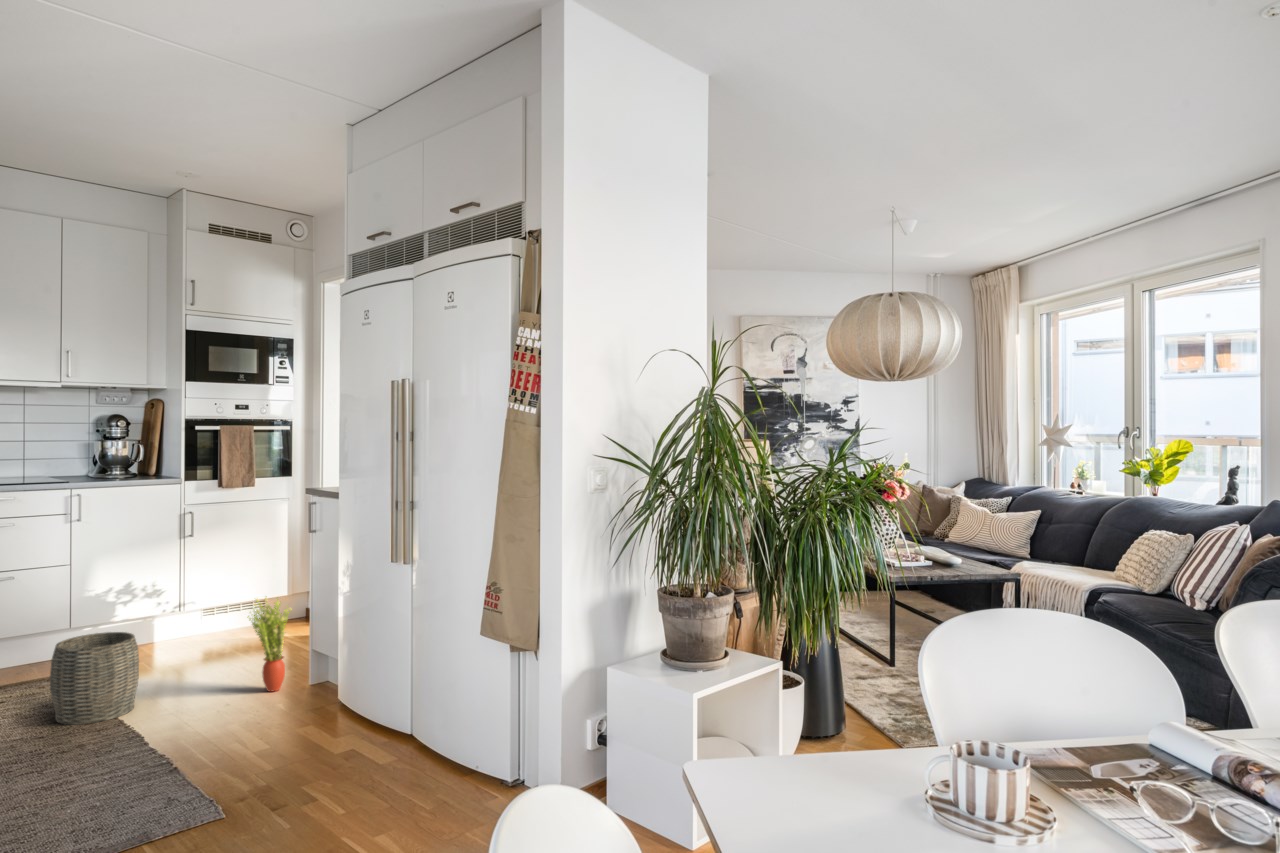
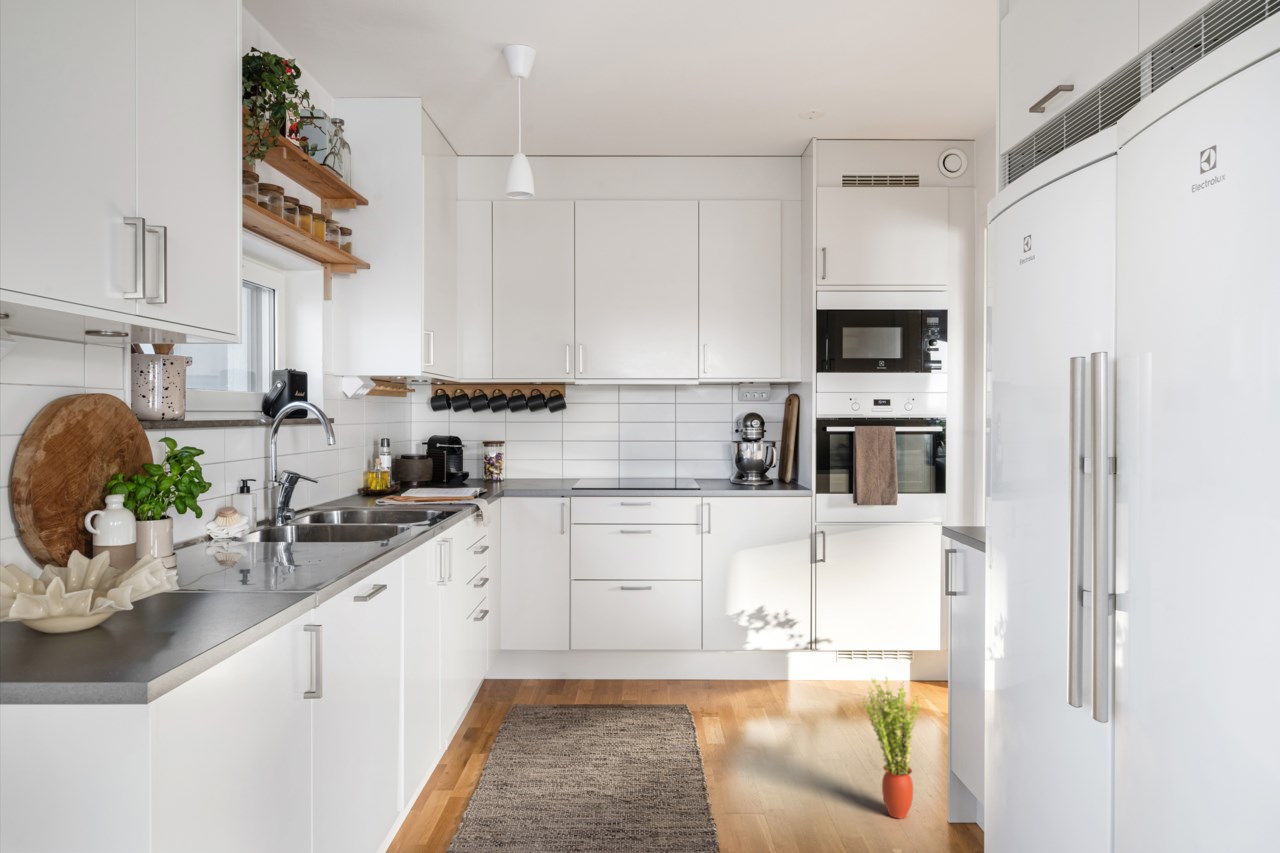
woven basket: present [50,632,139,725] -> none [649,681,737,799]

